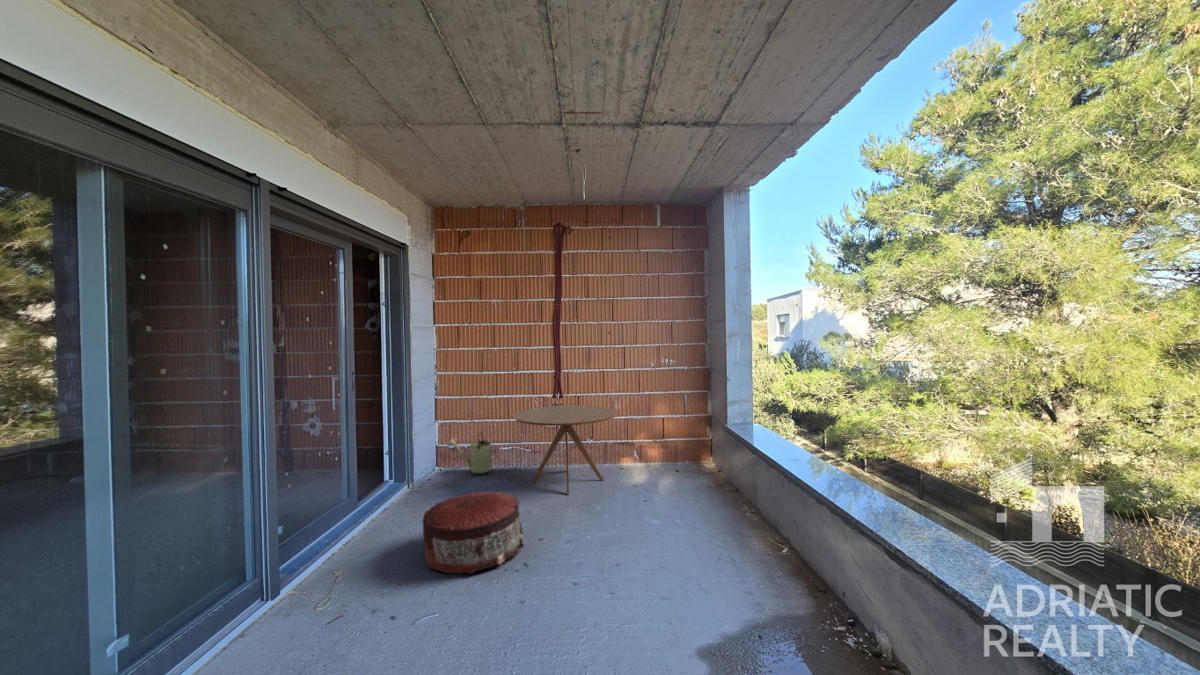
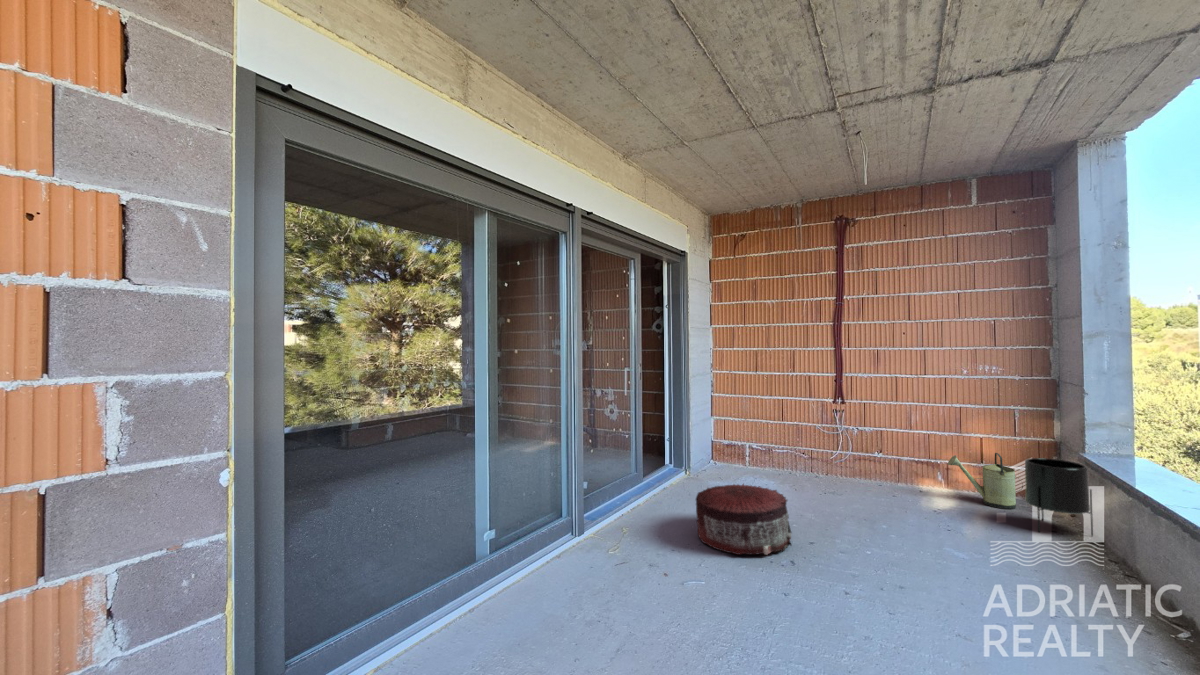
round table: present [514,405,617,495] -> none [788,413,915,510]
planter: none [686,428,724,485] -> present [1025,458,1093,536]
watering can: present [448,432,491,475] -> present [948,453,1023,509]

